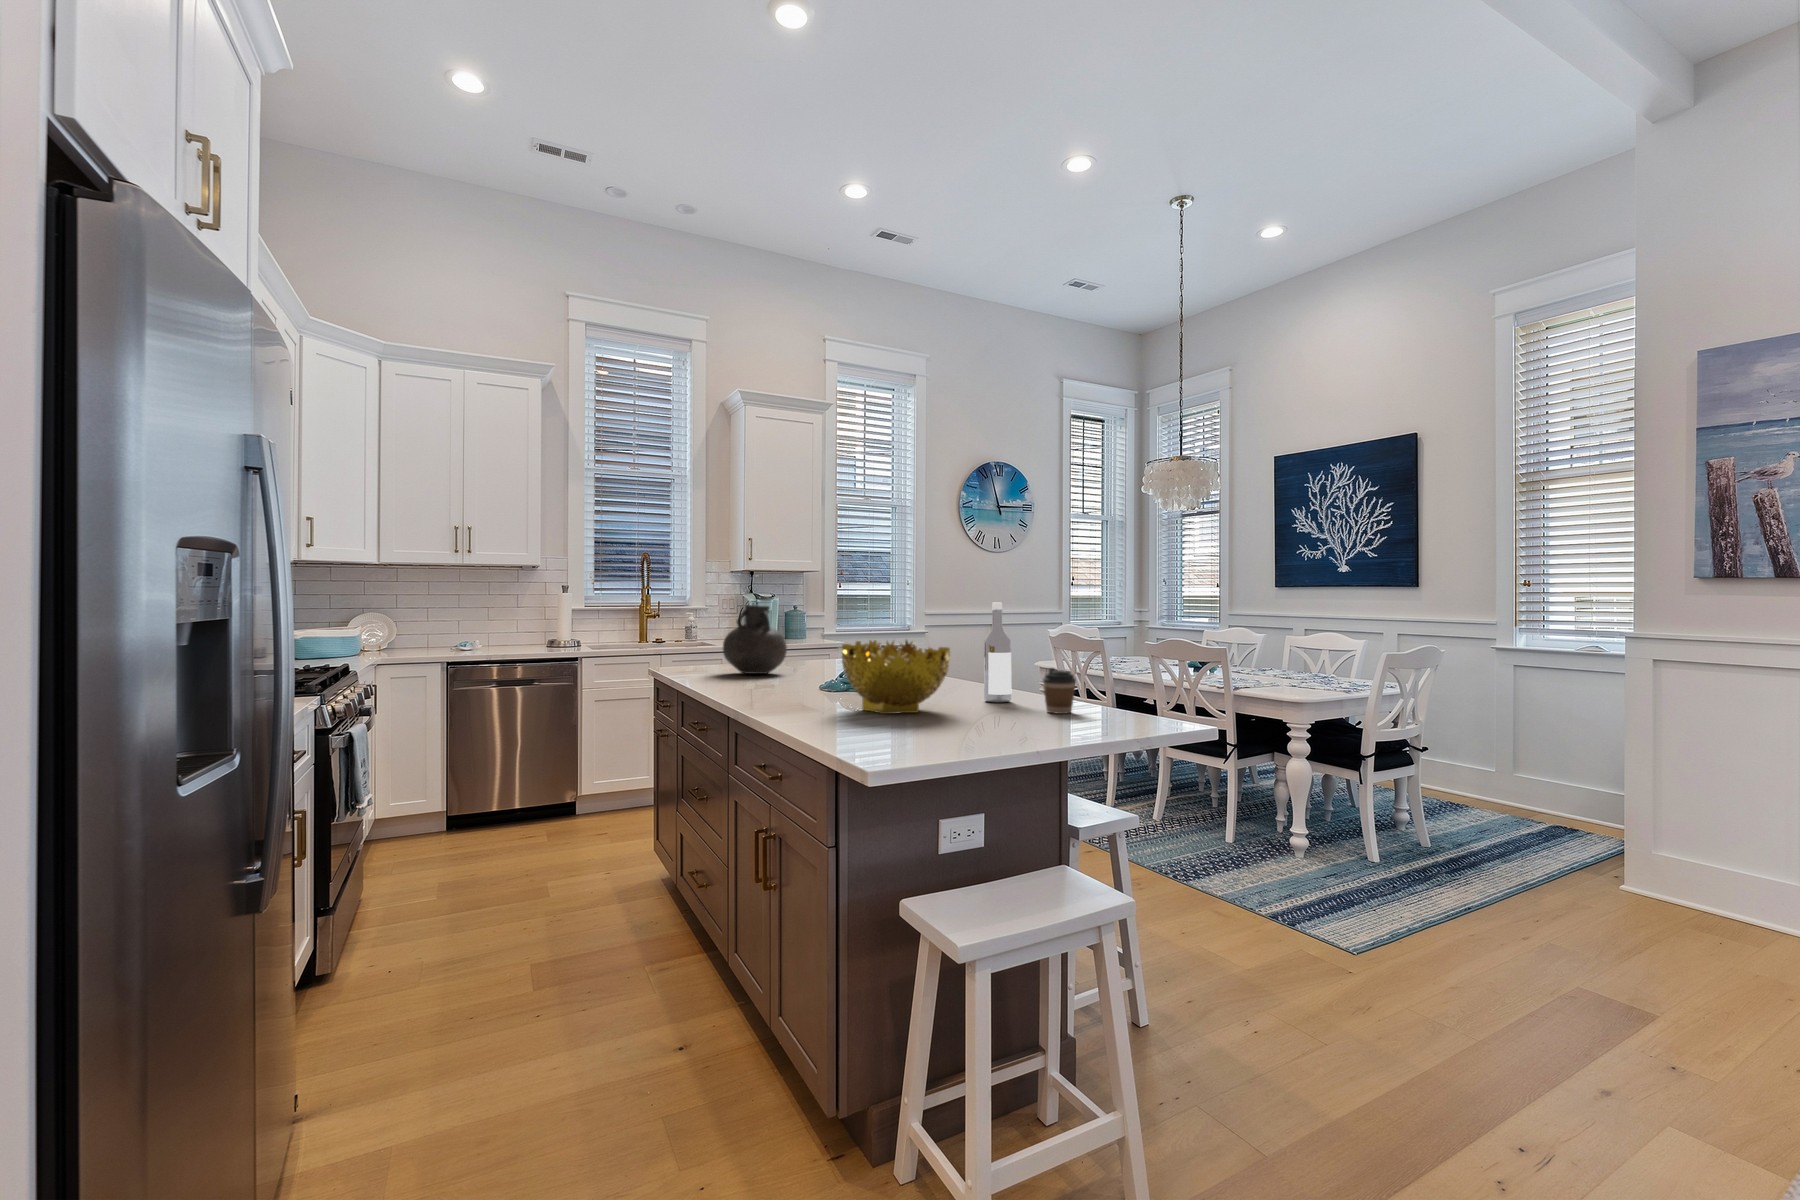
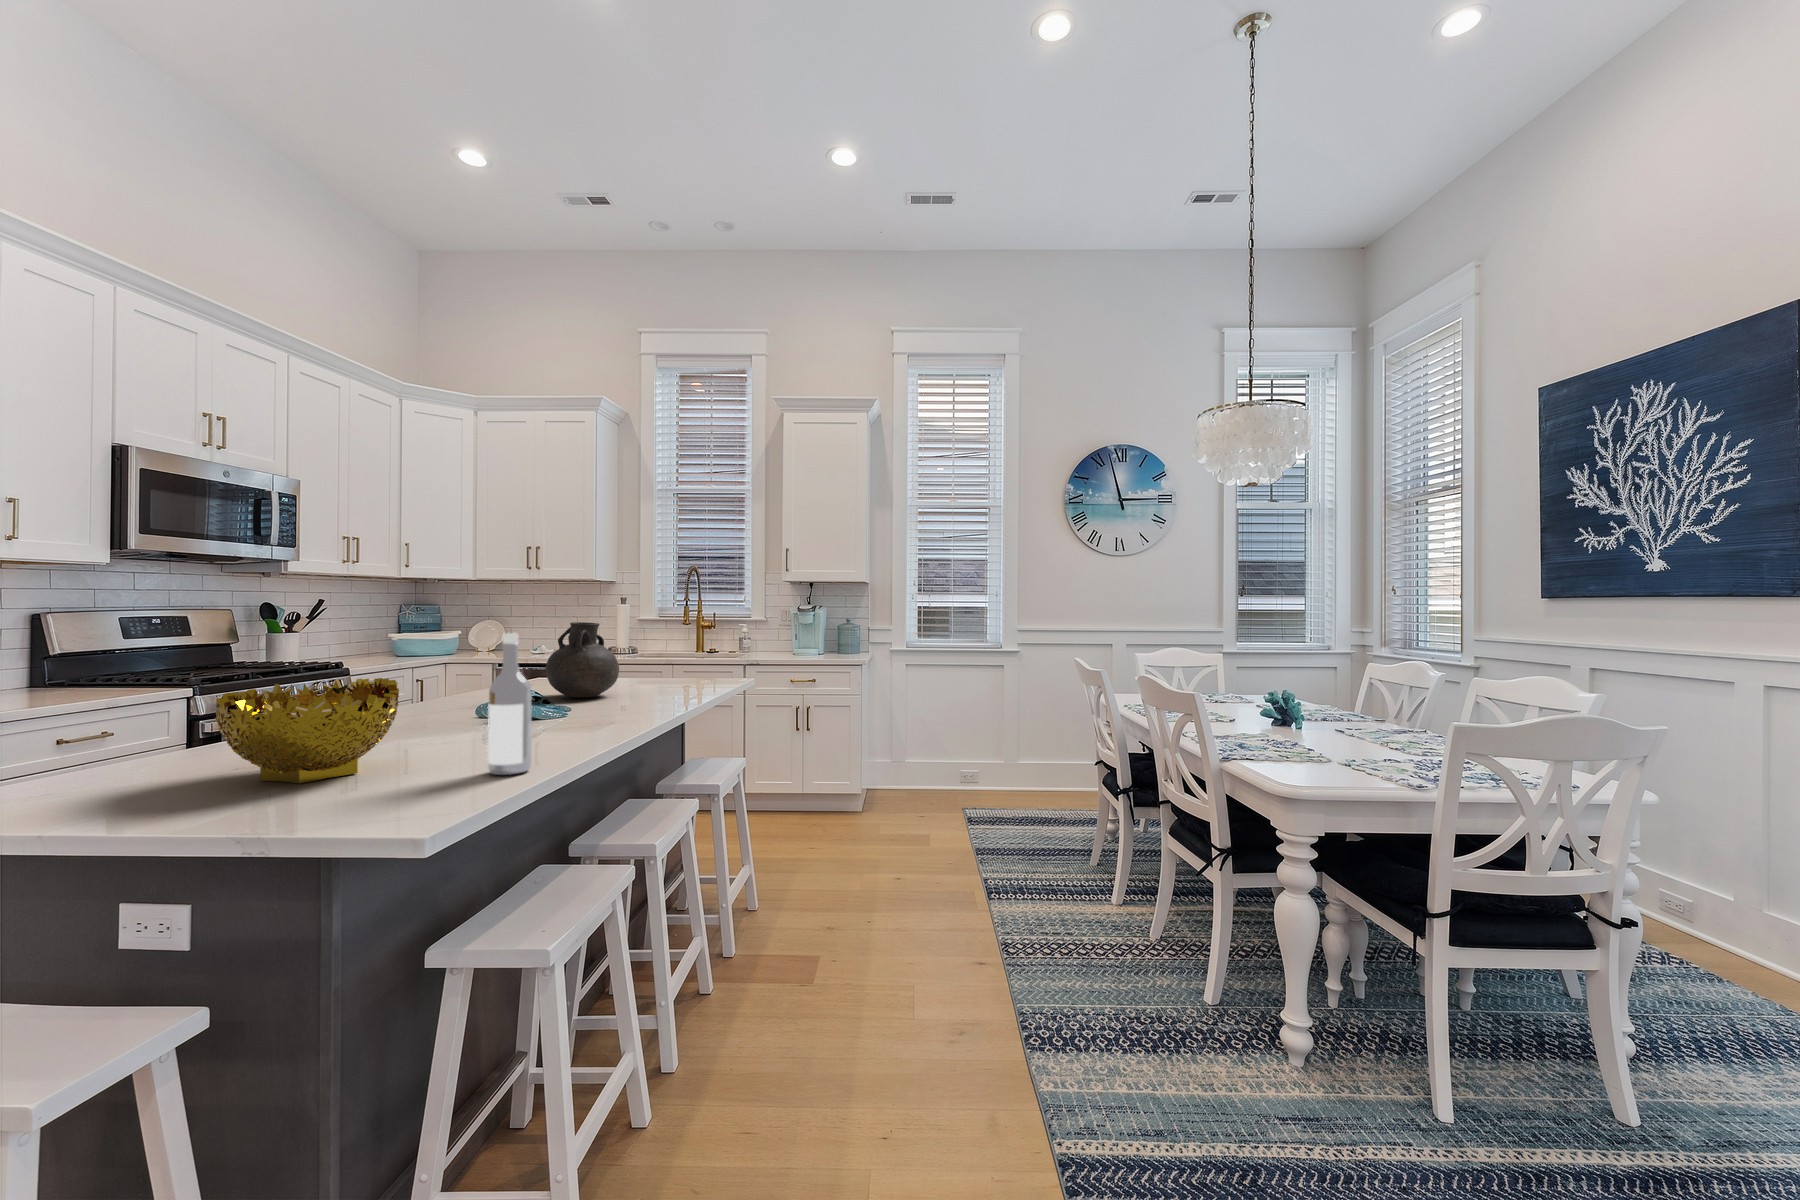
coffee cup: present [1043,668,1076,714] -> none [402,738,462,813]

